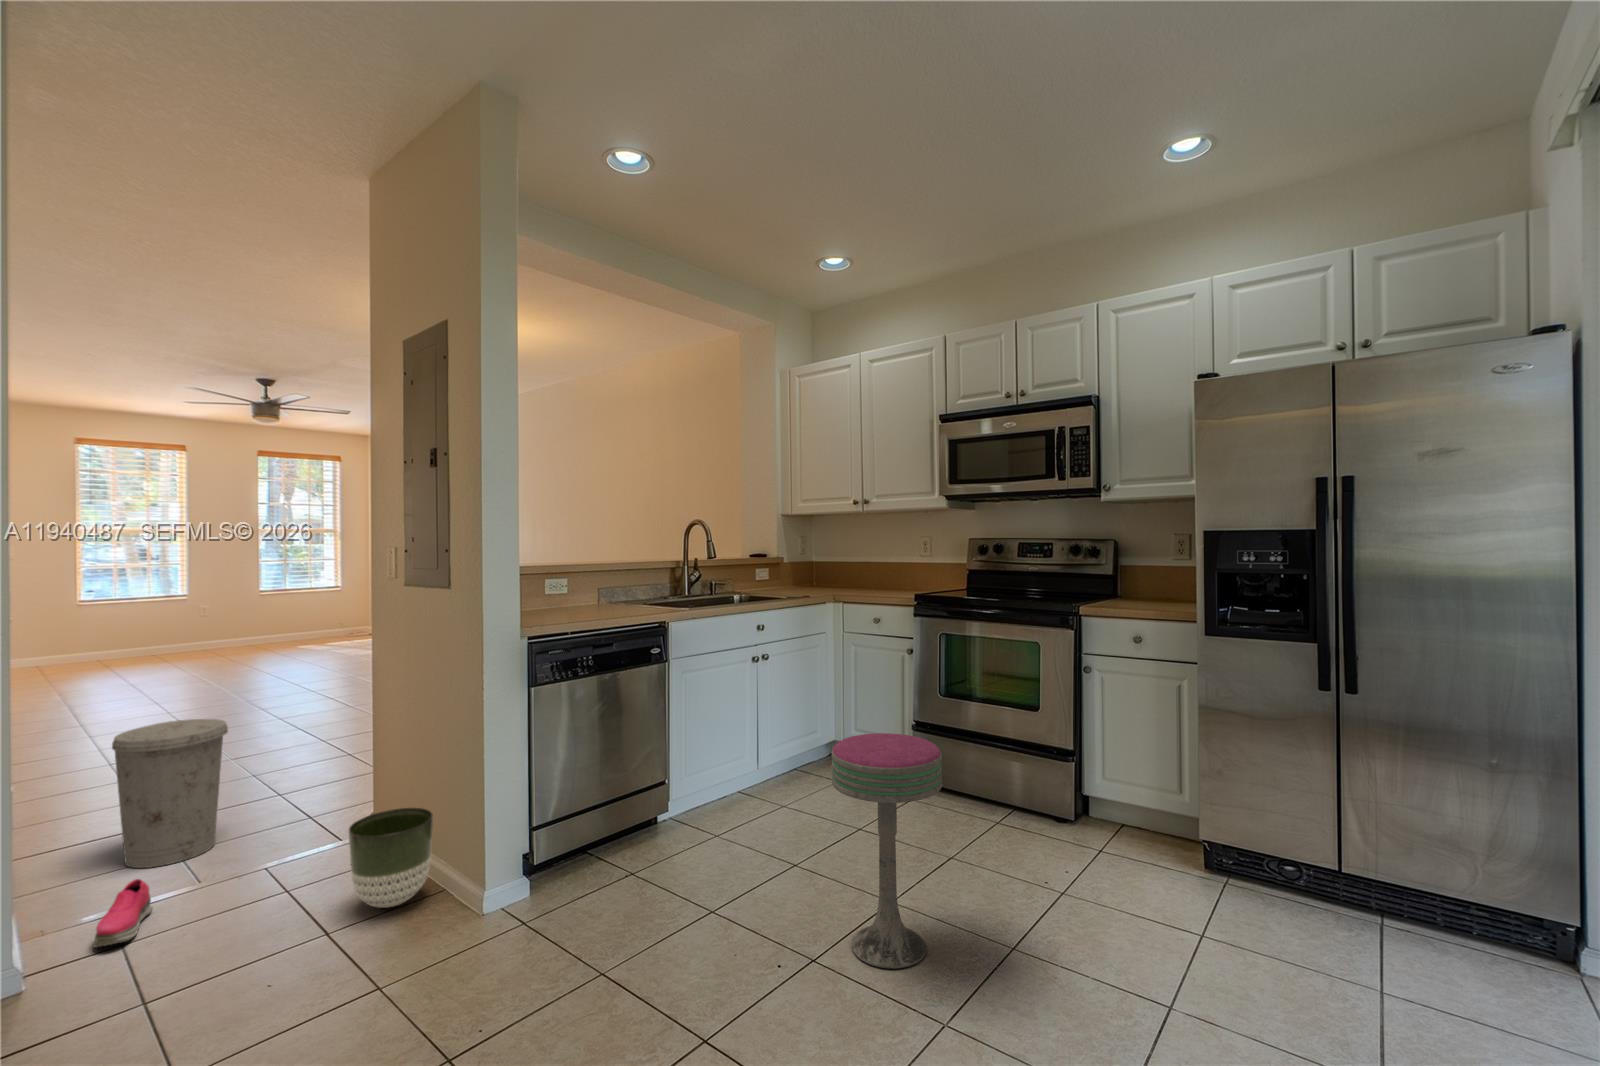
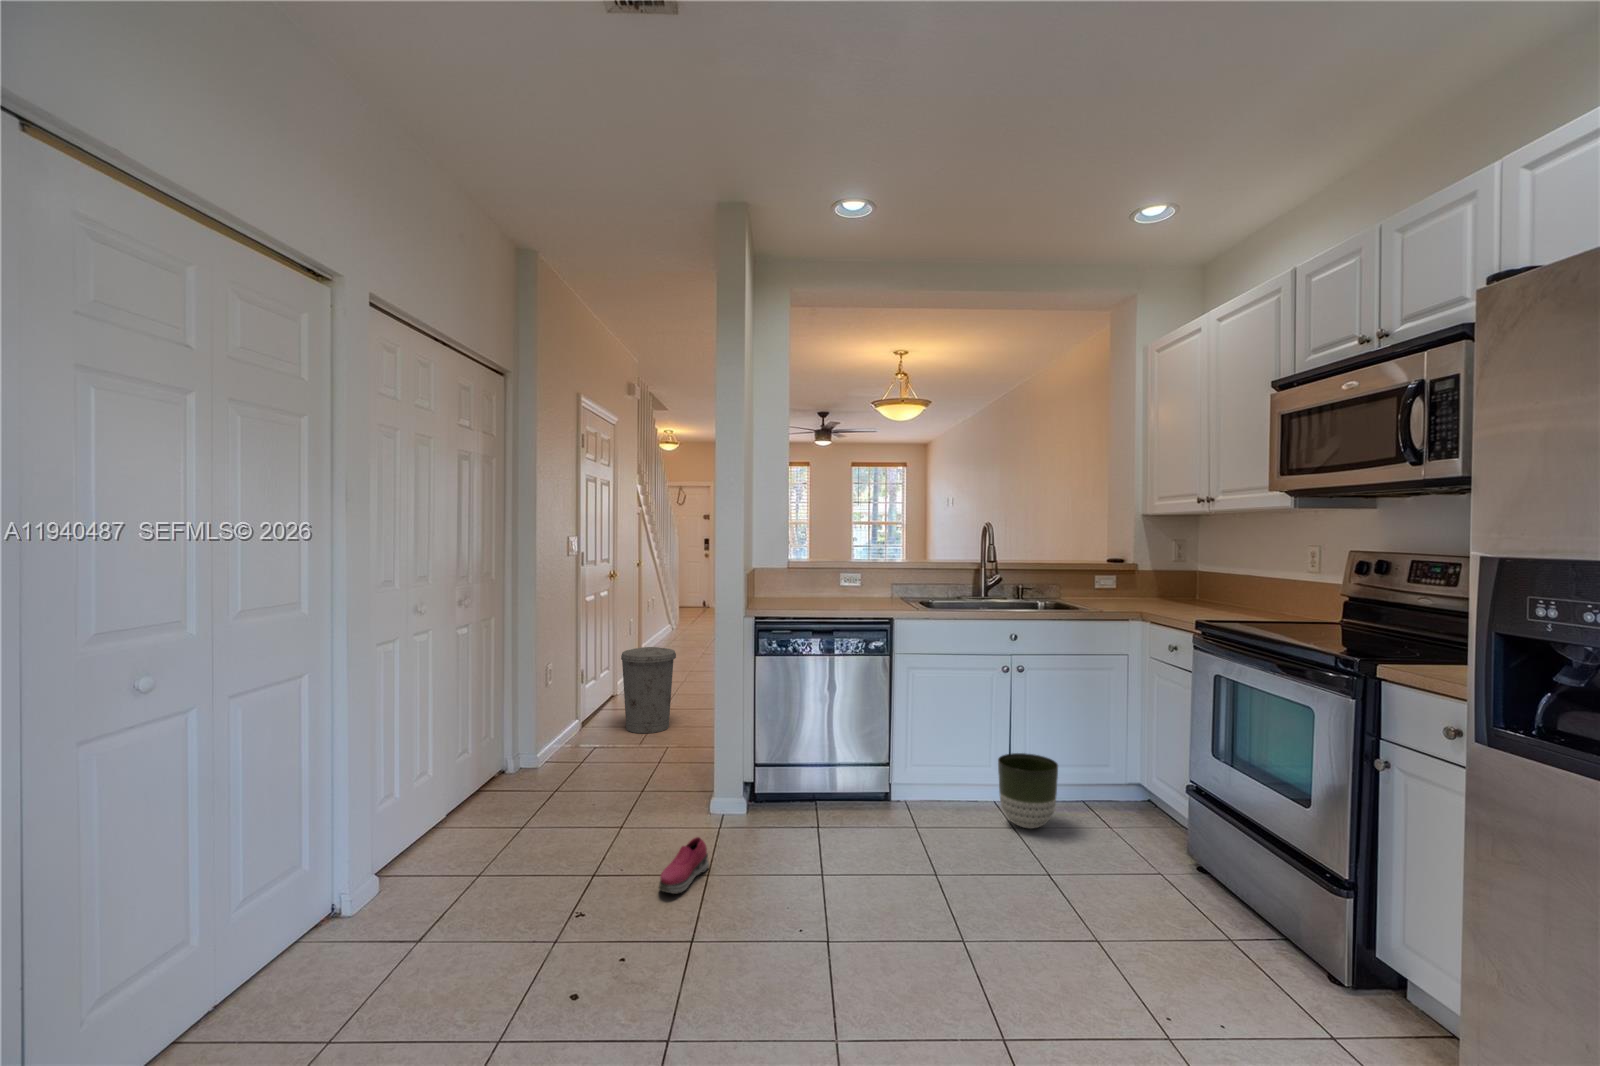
bar stool: present [832,733,942,969] -> none [839,751,954,997]
planter: present [349,808,433,908] -> present [998,753,1058,829]
shoe: present [93,879,152,948] -> present [659,837,709,894]

